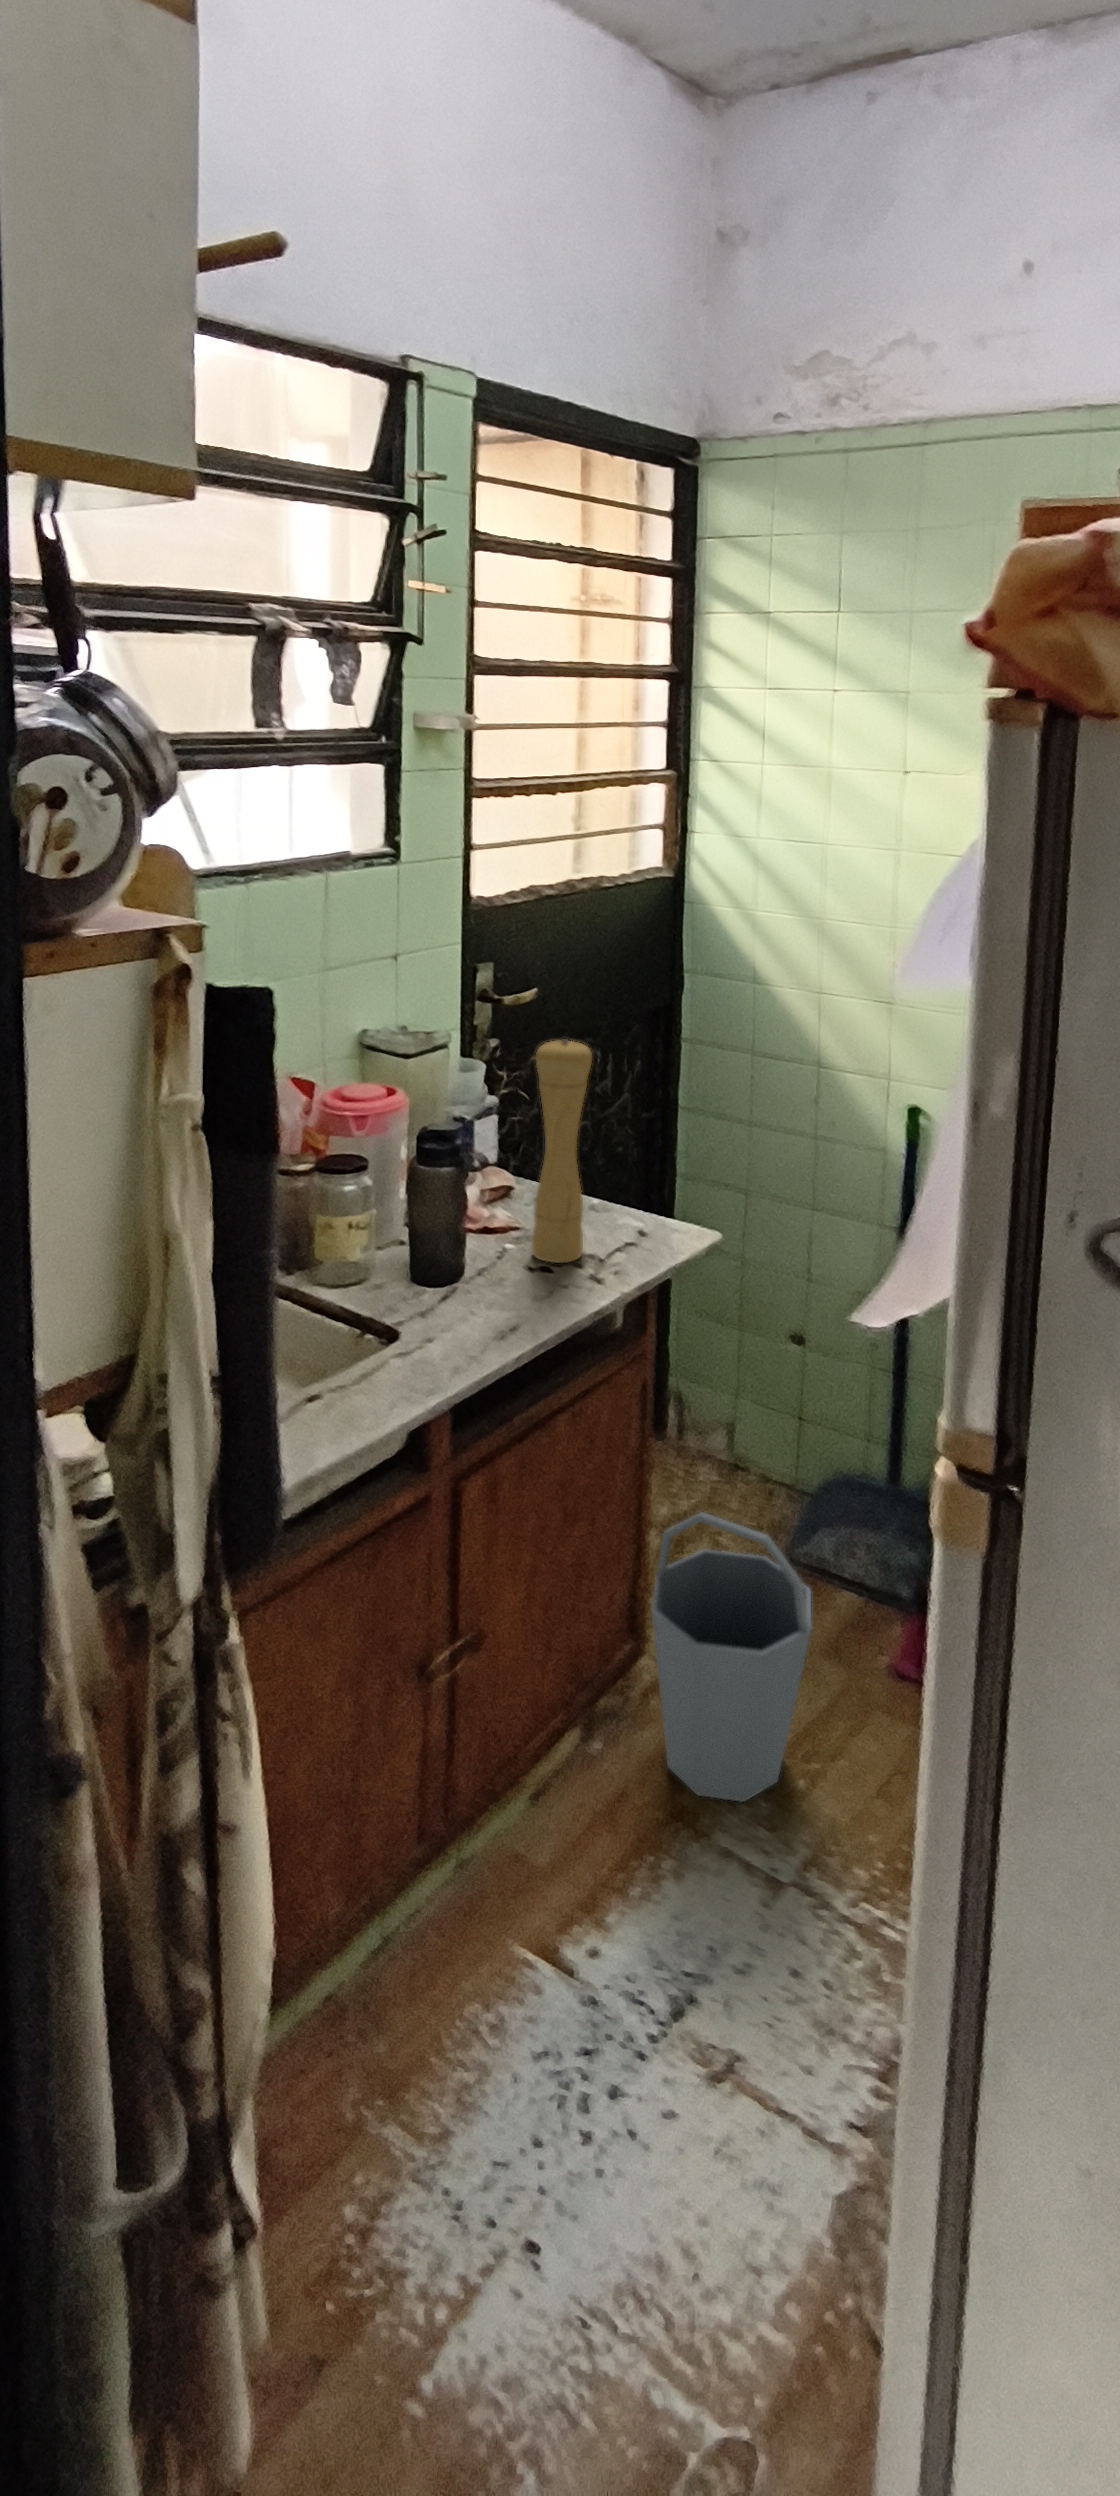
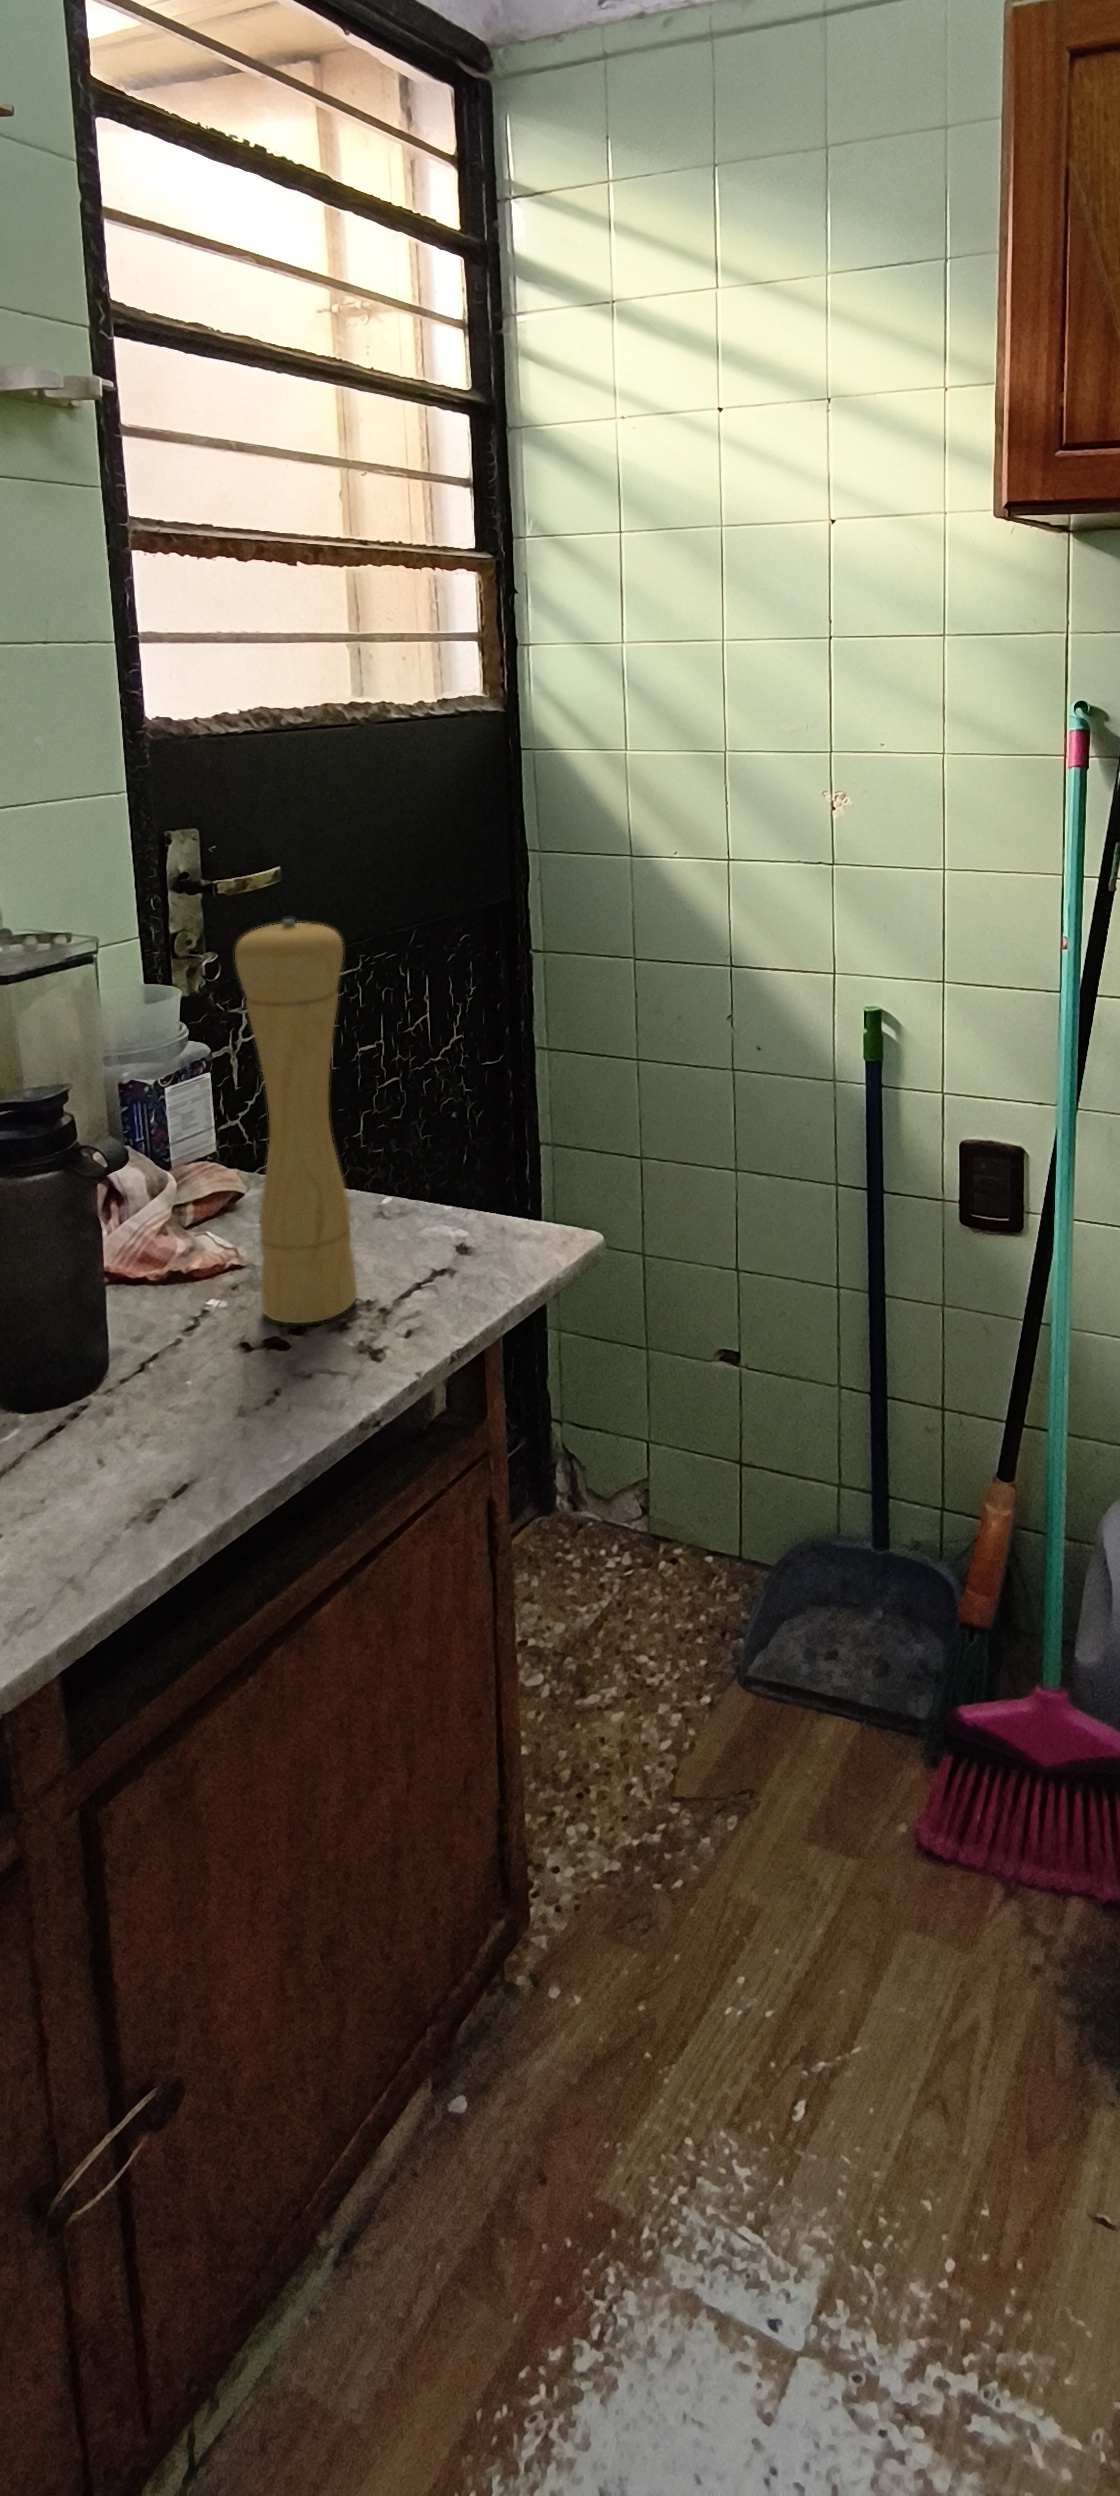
bucket: present [651,1512,811,1802] -> none [525,1699,798,2182]

